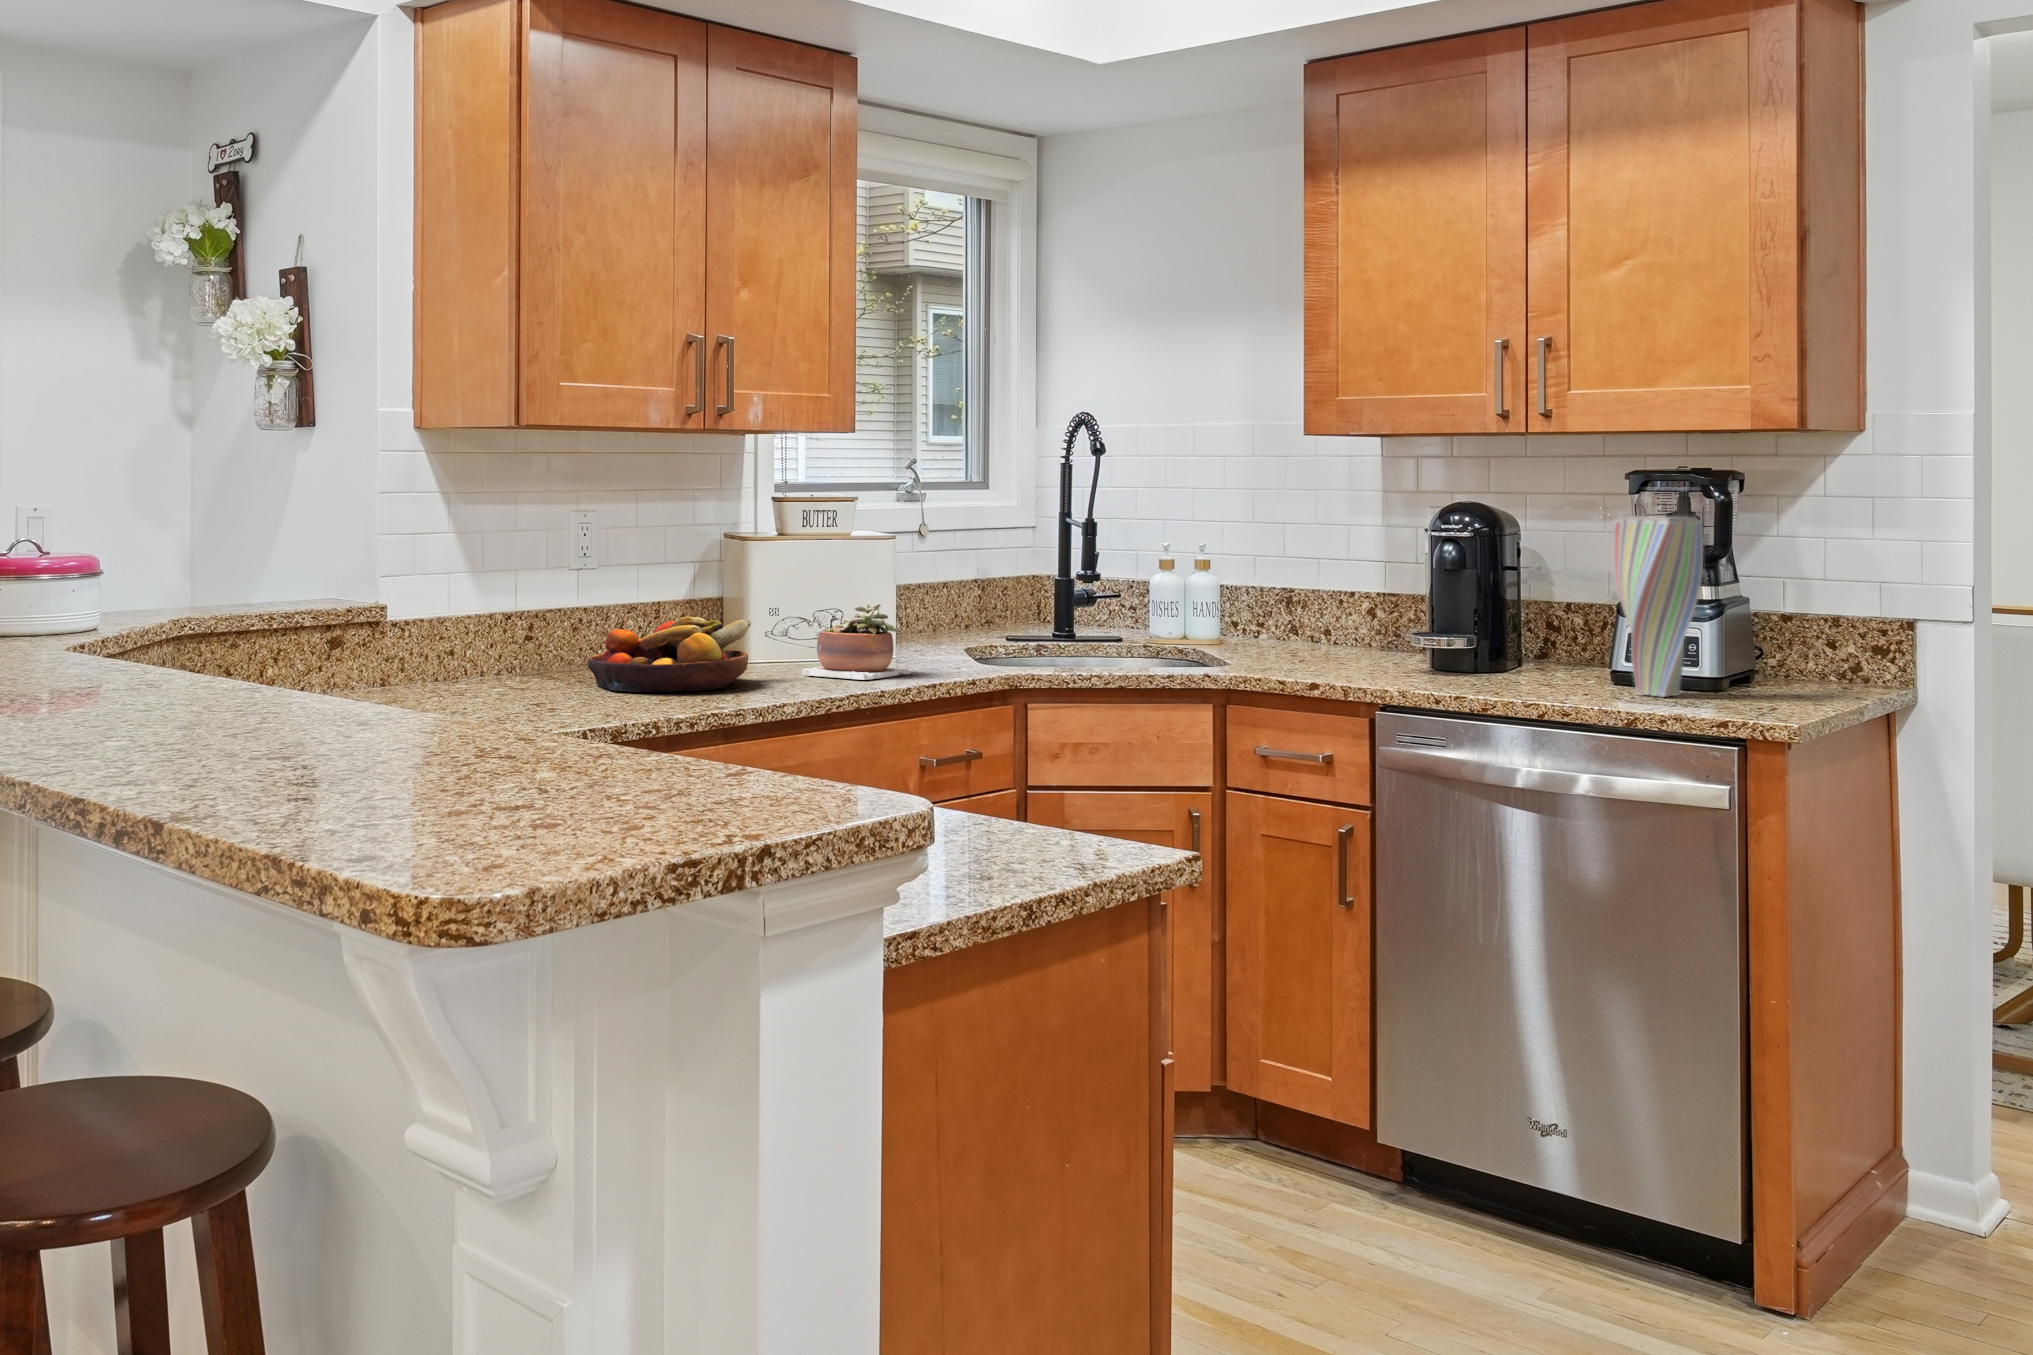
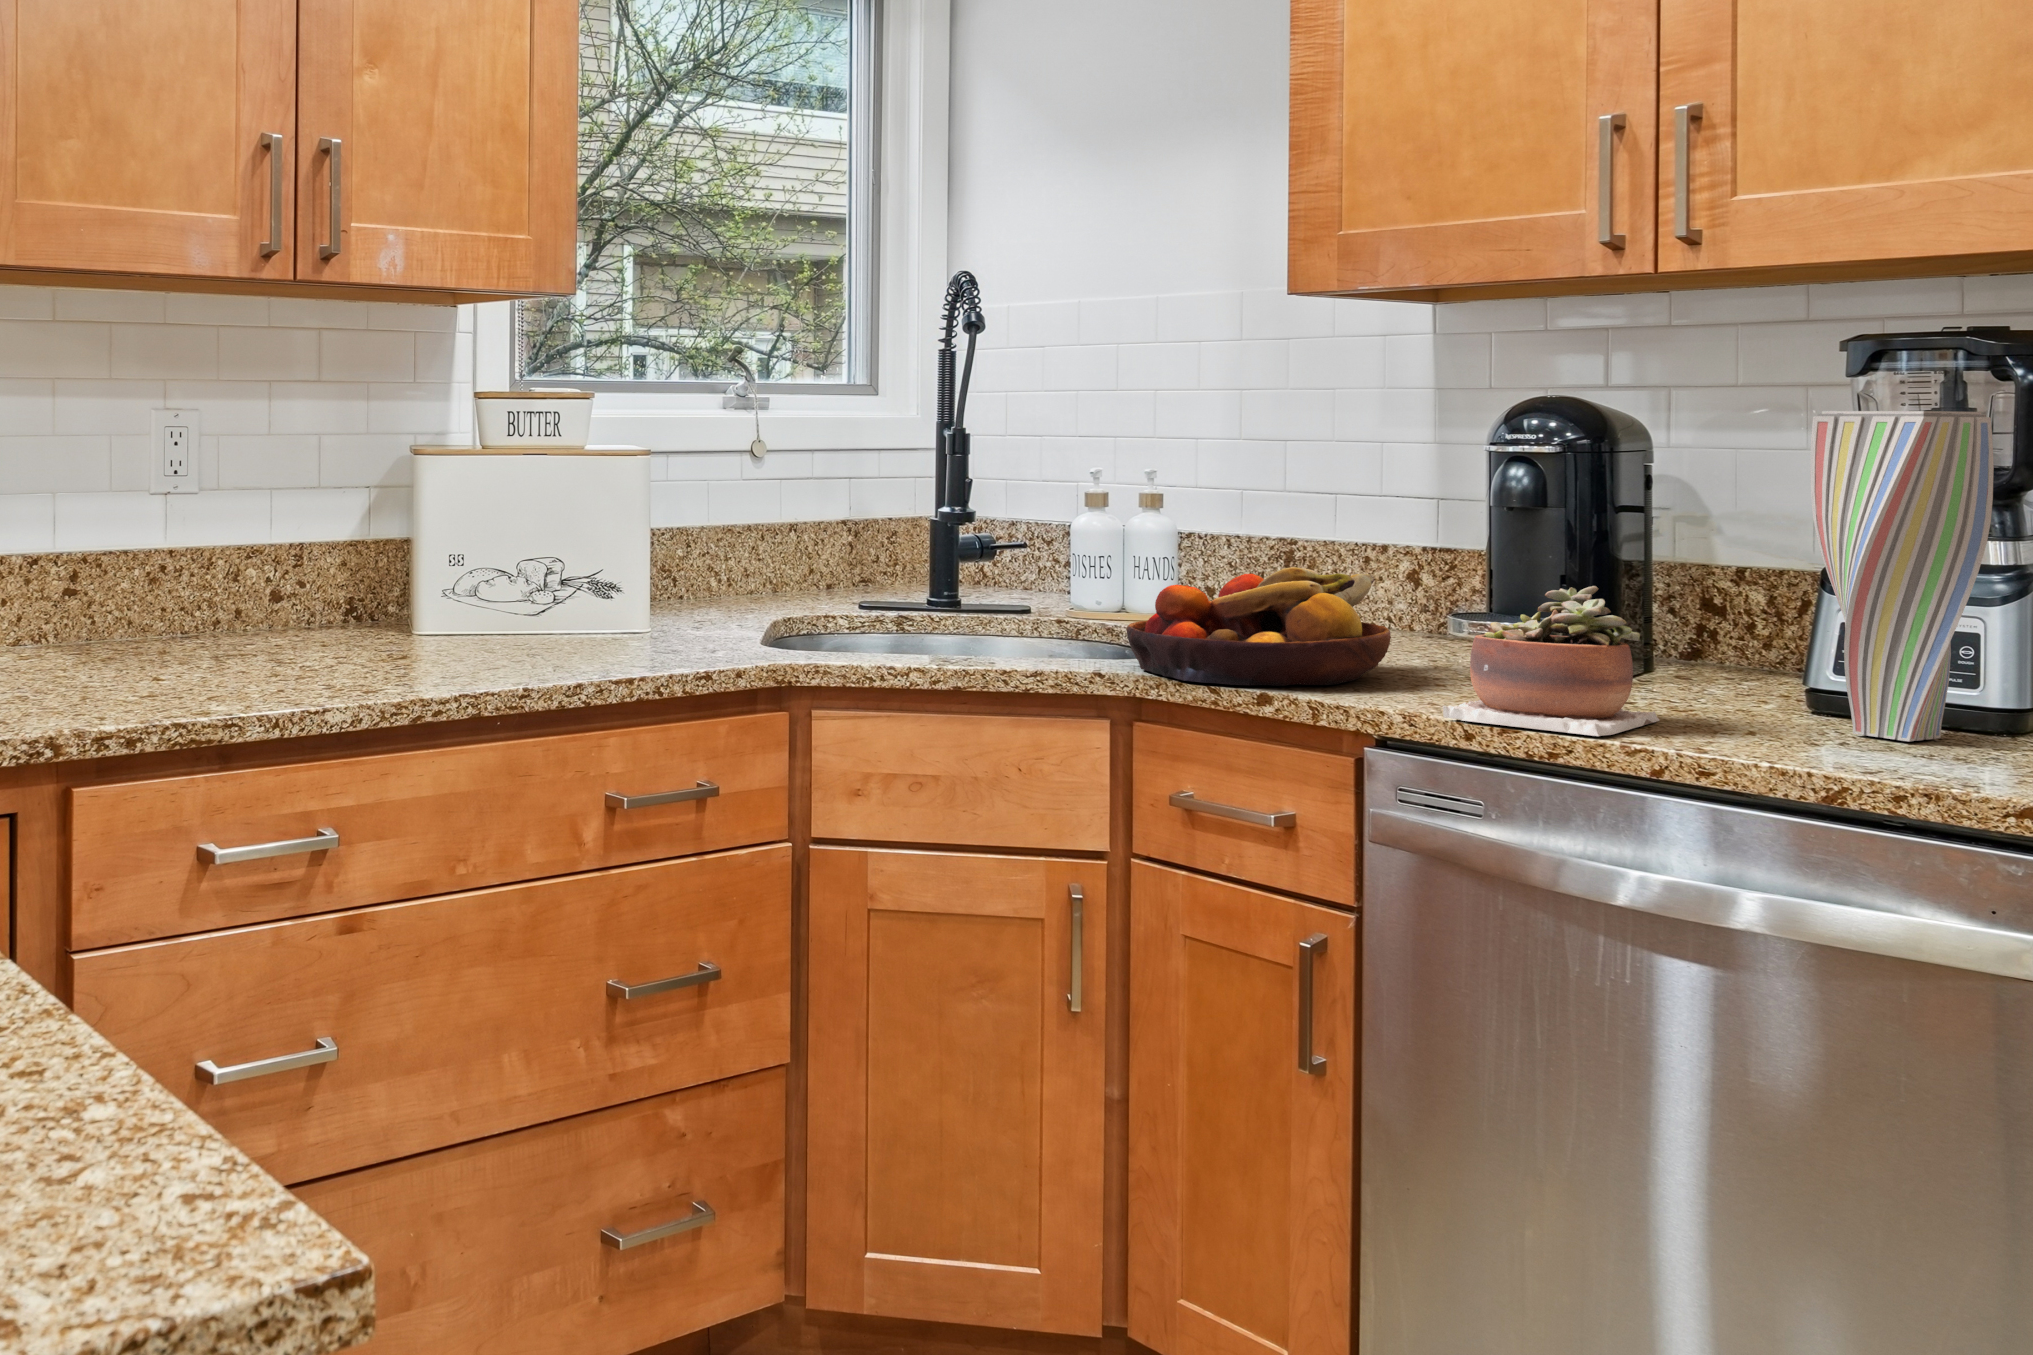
succulent plant: present [801,604,910,680] -> present [1443,586,1660,736]
fruit bowl: present [588,616,751,692] -> present [1127,567,1391,686]

